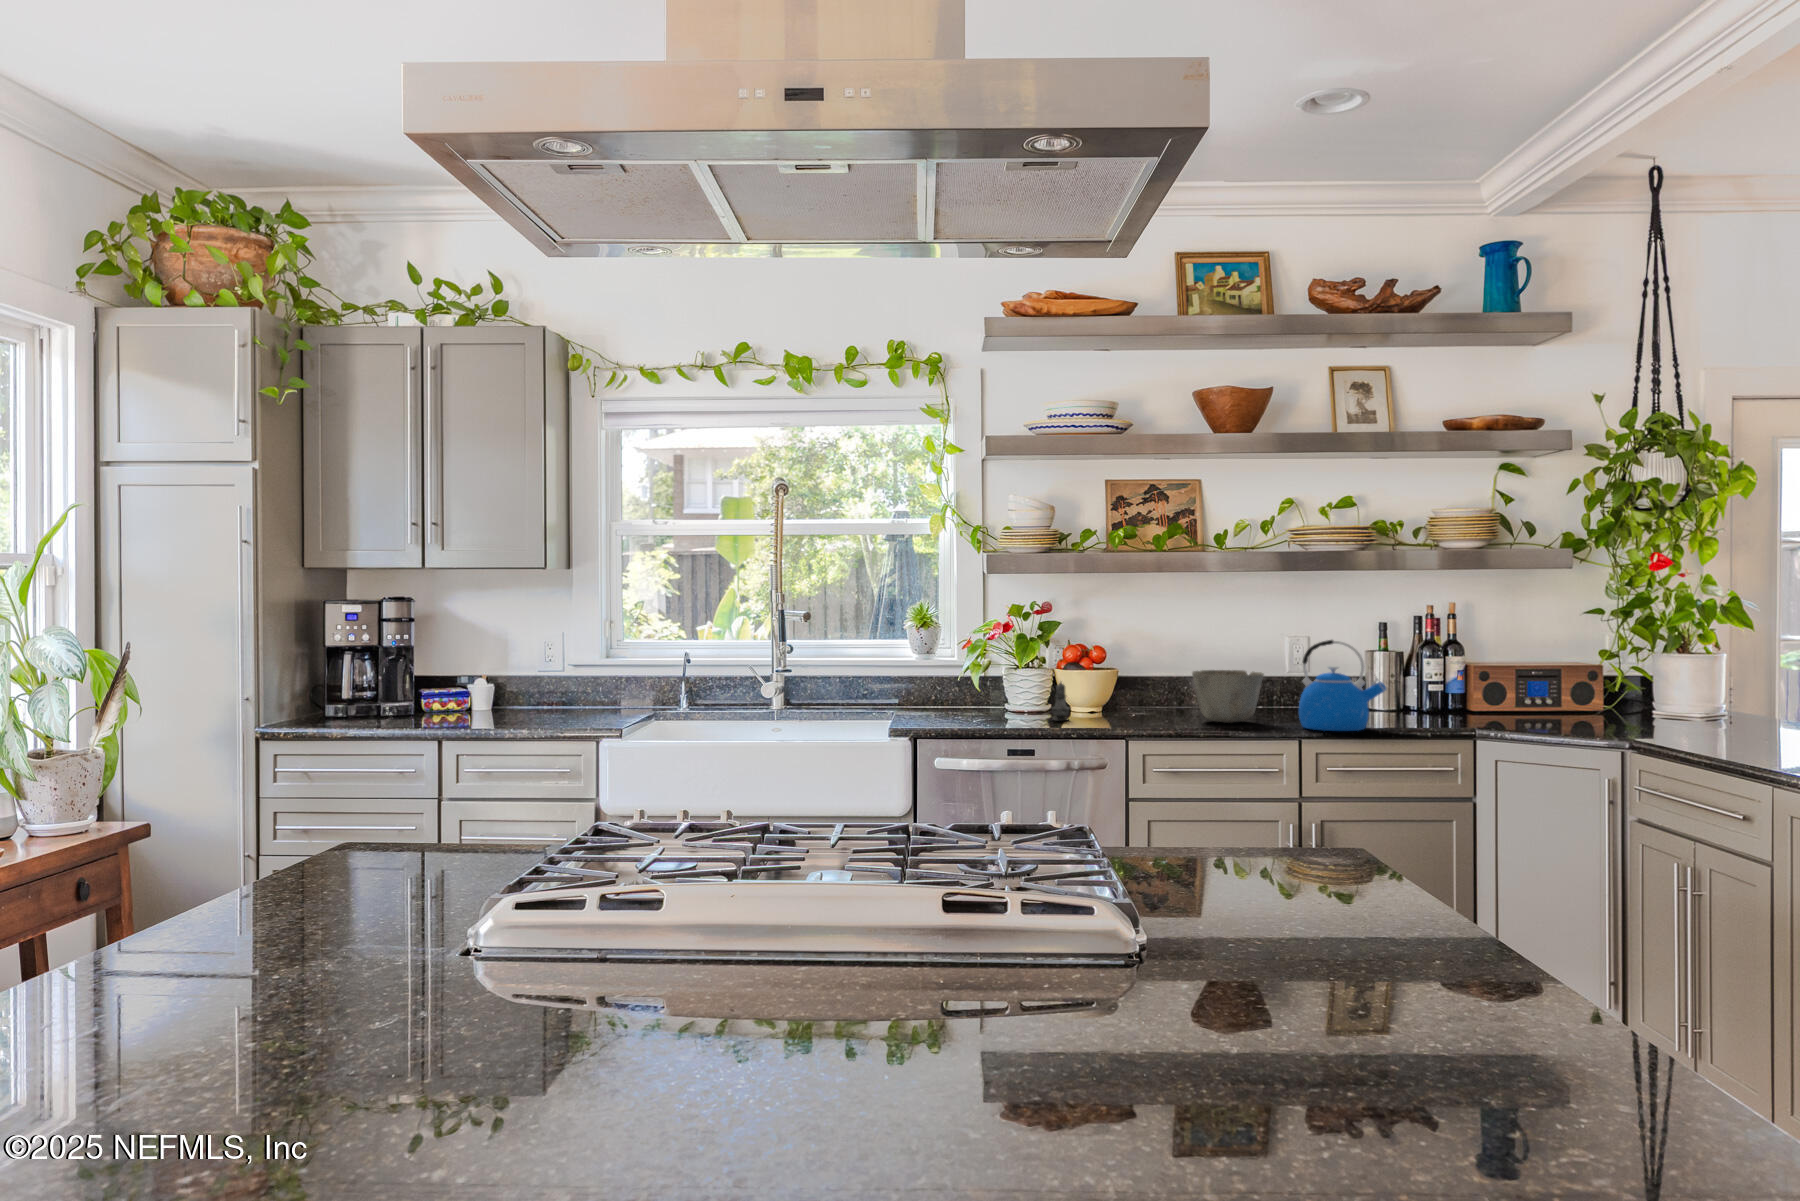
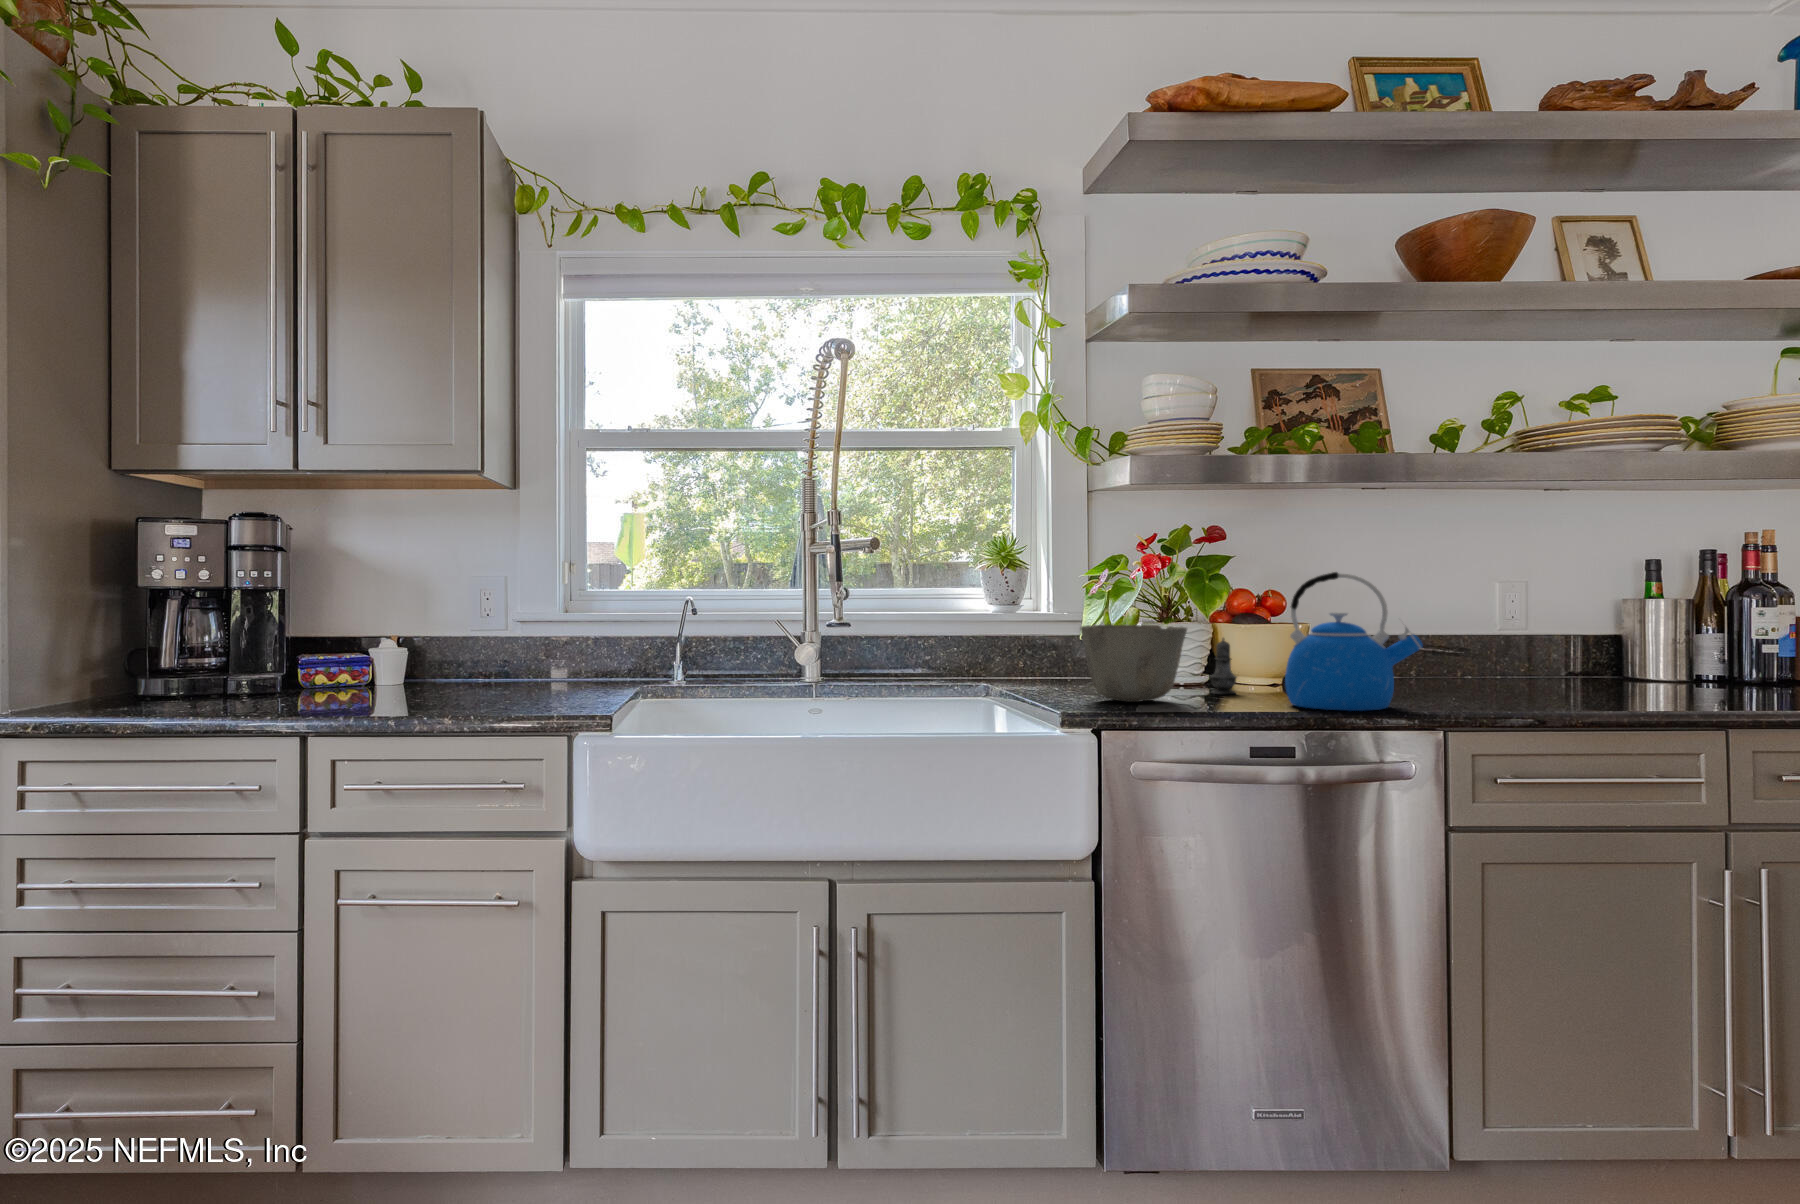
kettle: present [1299,640,1386,731] -> present [1285,572,1423,711]
ceramic bowl: present [1192,670,1264,723] -> present [1080,624,1187,702]

